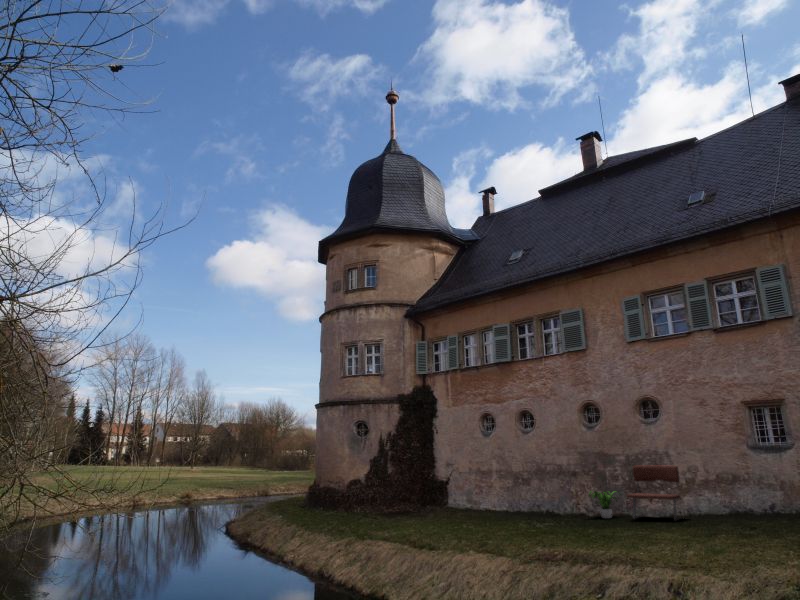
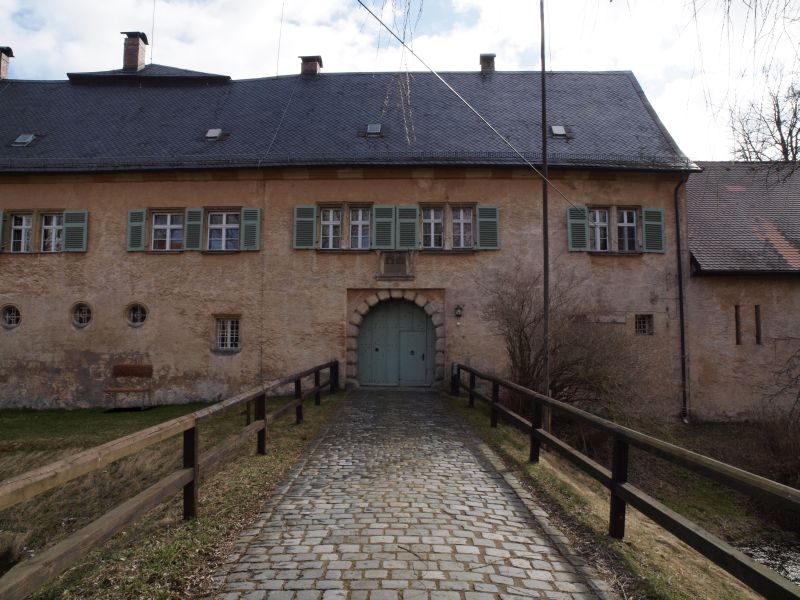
potted plant: present [589,491,619,518] -> none [65,386,99,411]

